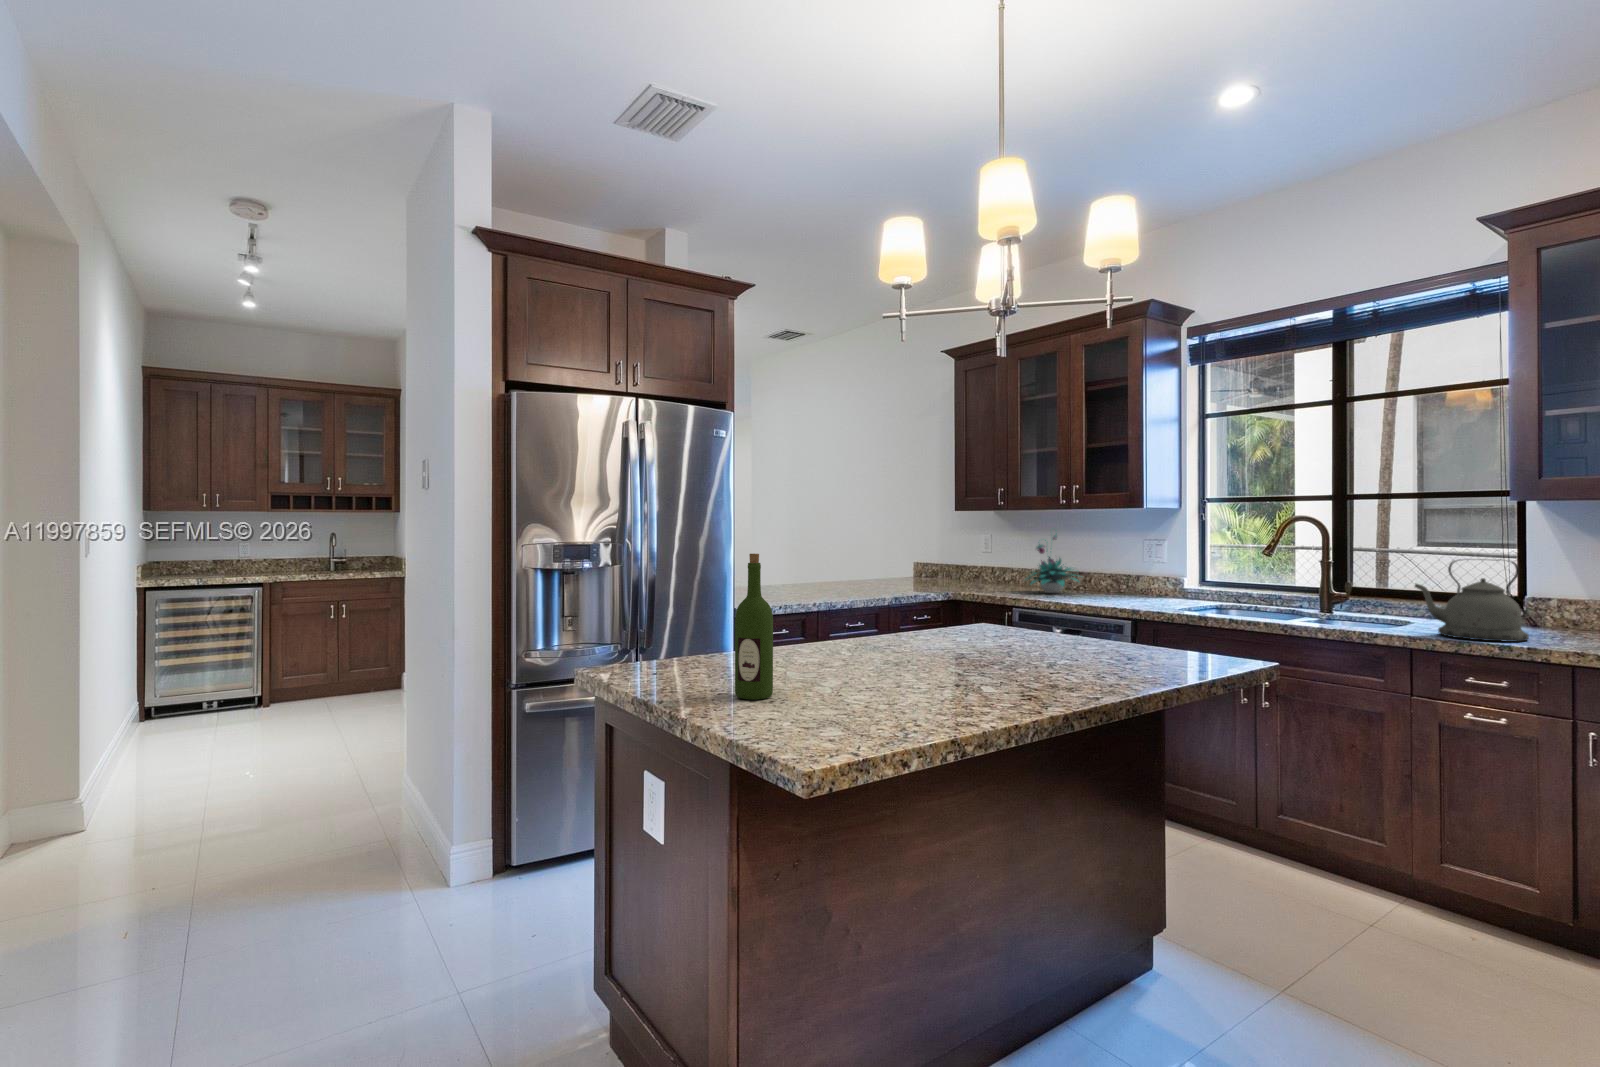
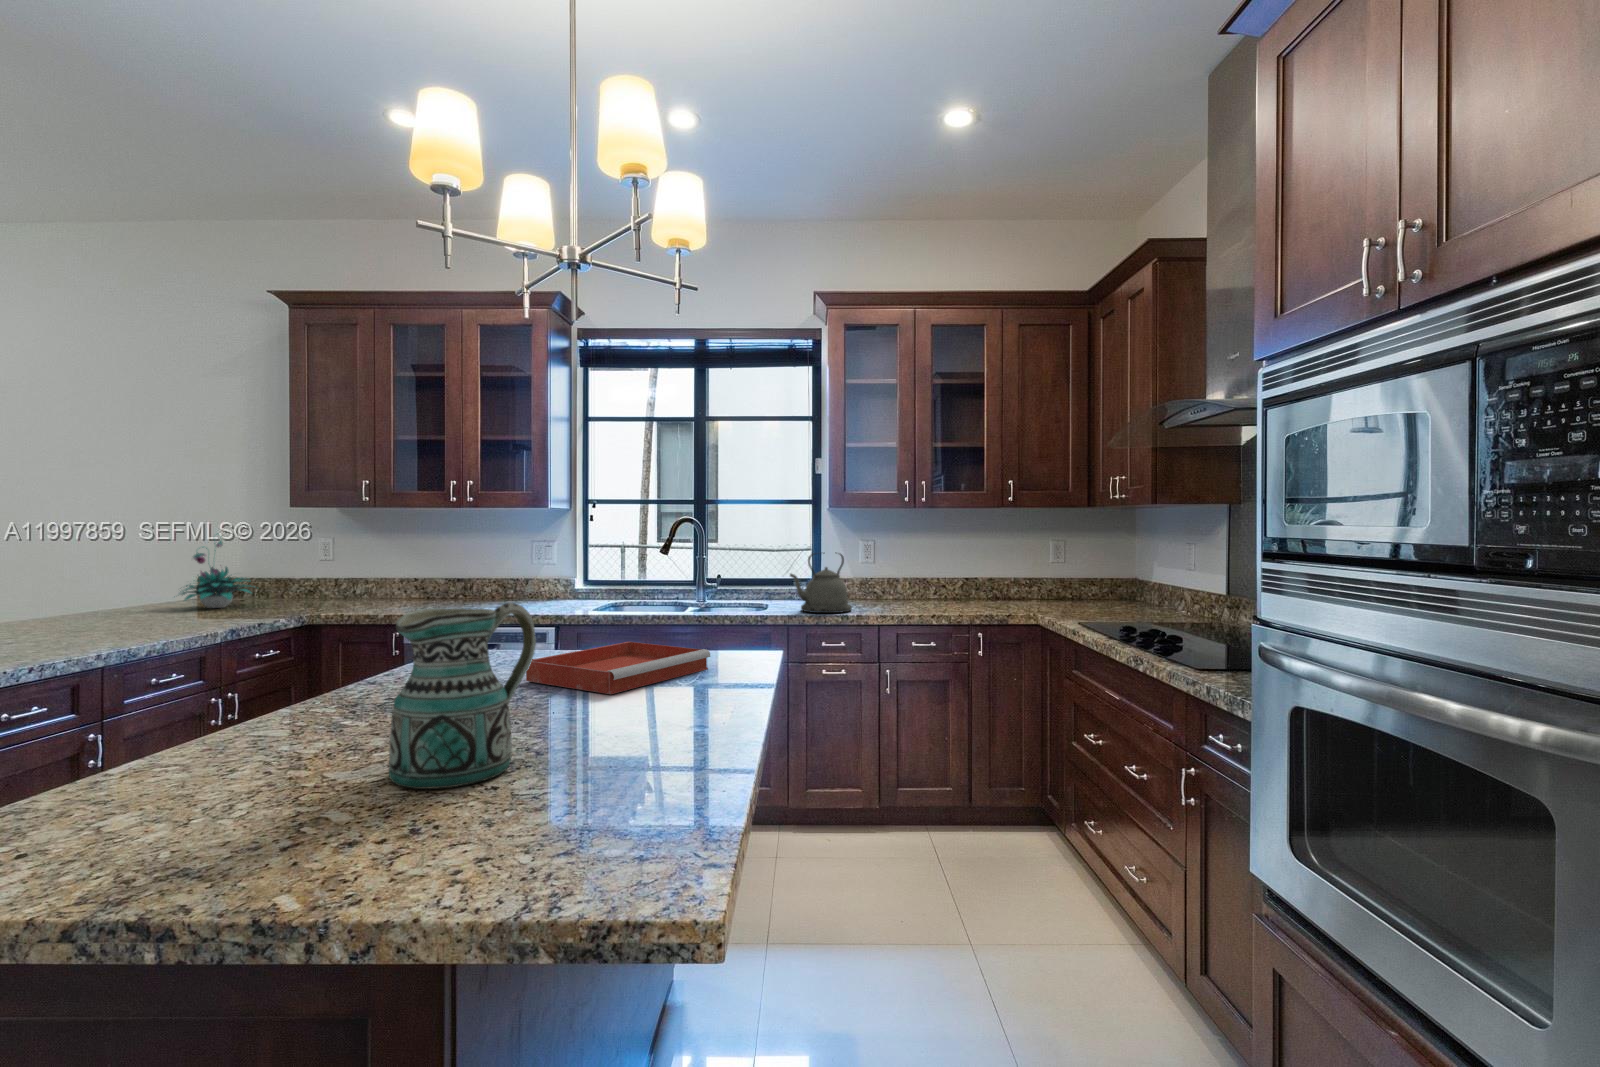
plant: present [1026,535,1079,593] -> present [180,534,251,608]
wine bottle: present [735,554,773,700] -> none [306,590,381,845]
ceramic pitcher: none [808,573,912,692] -> present [389,603,536,789]
tray: none [992,631,1160,666] -> present [526,642,710,694]

